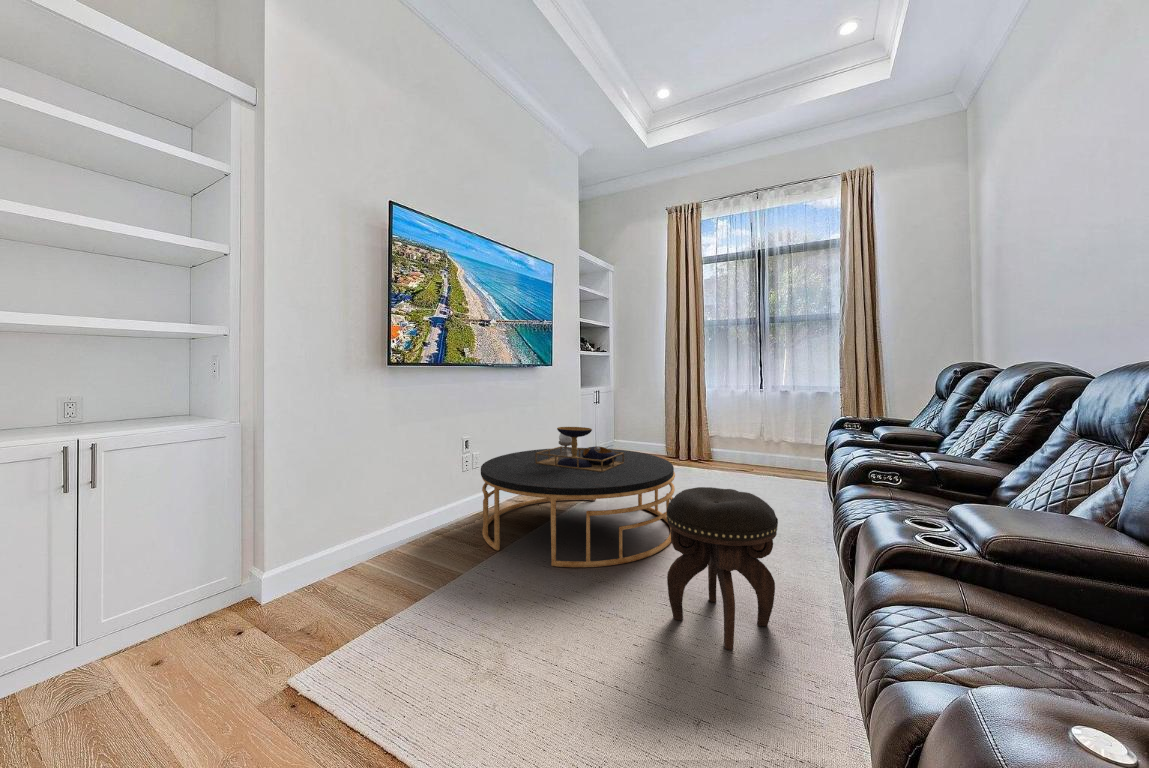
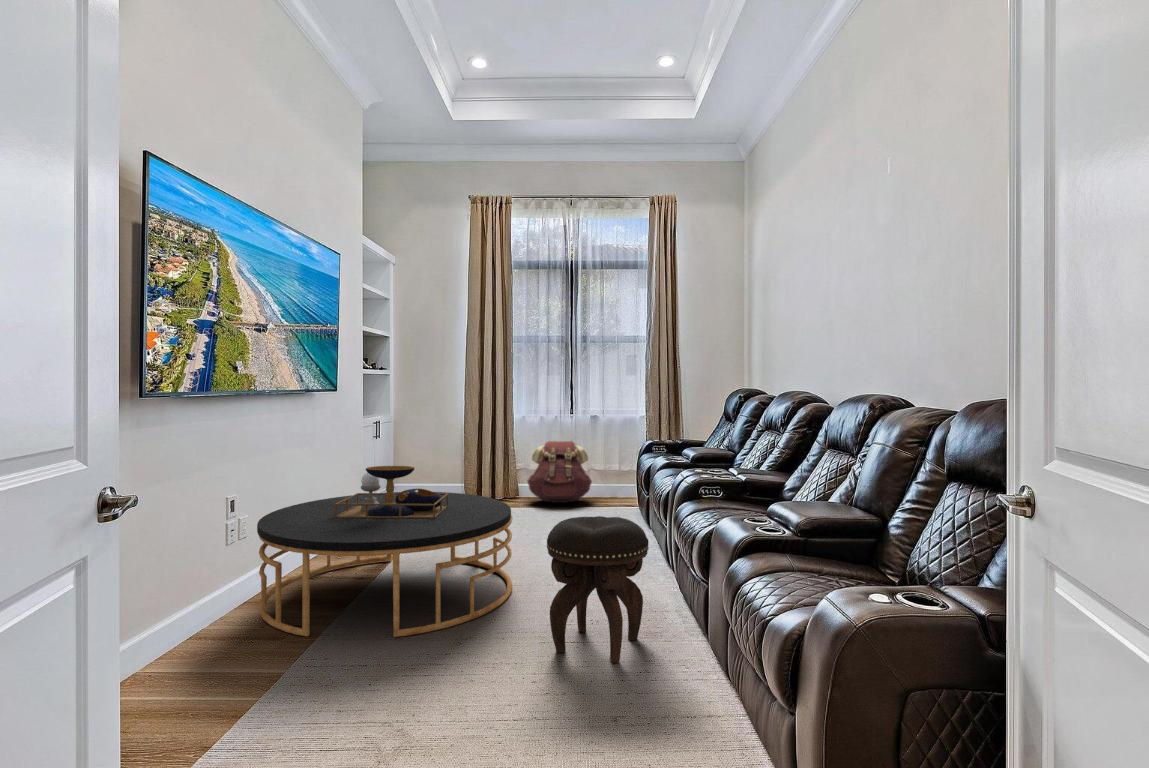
backpack: none [731,416,792,470] -> present [528,441,592,503]

